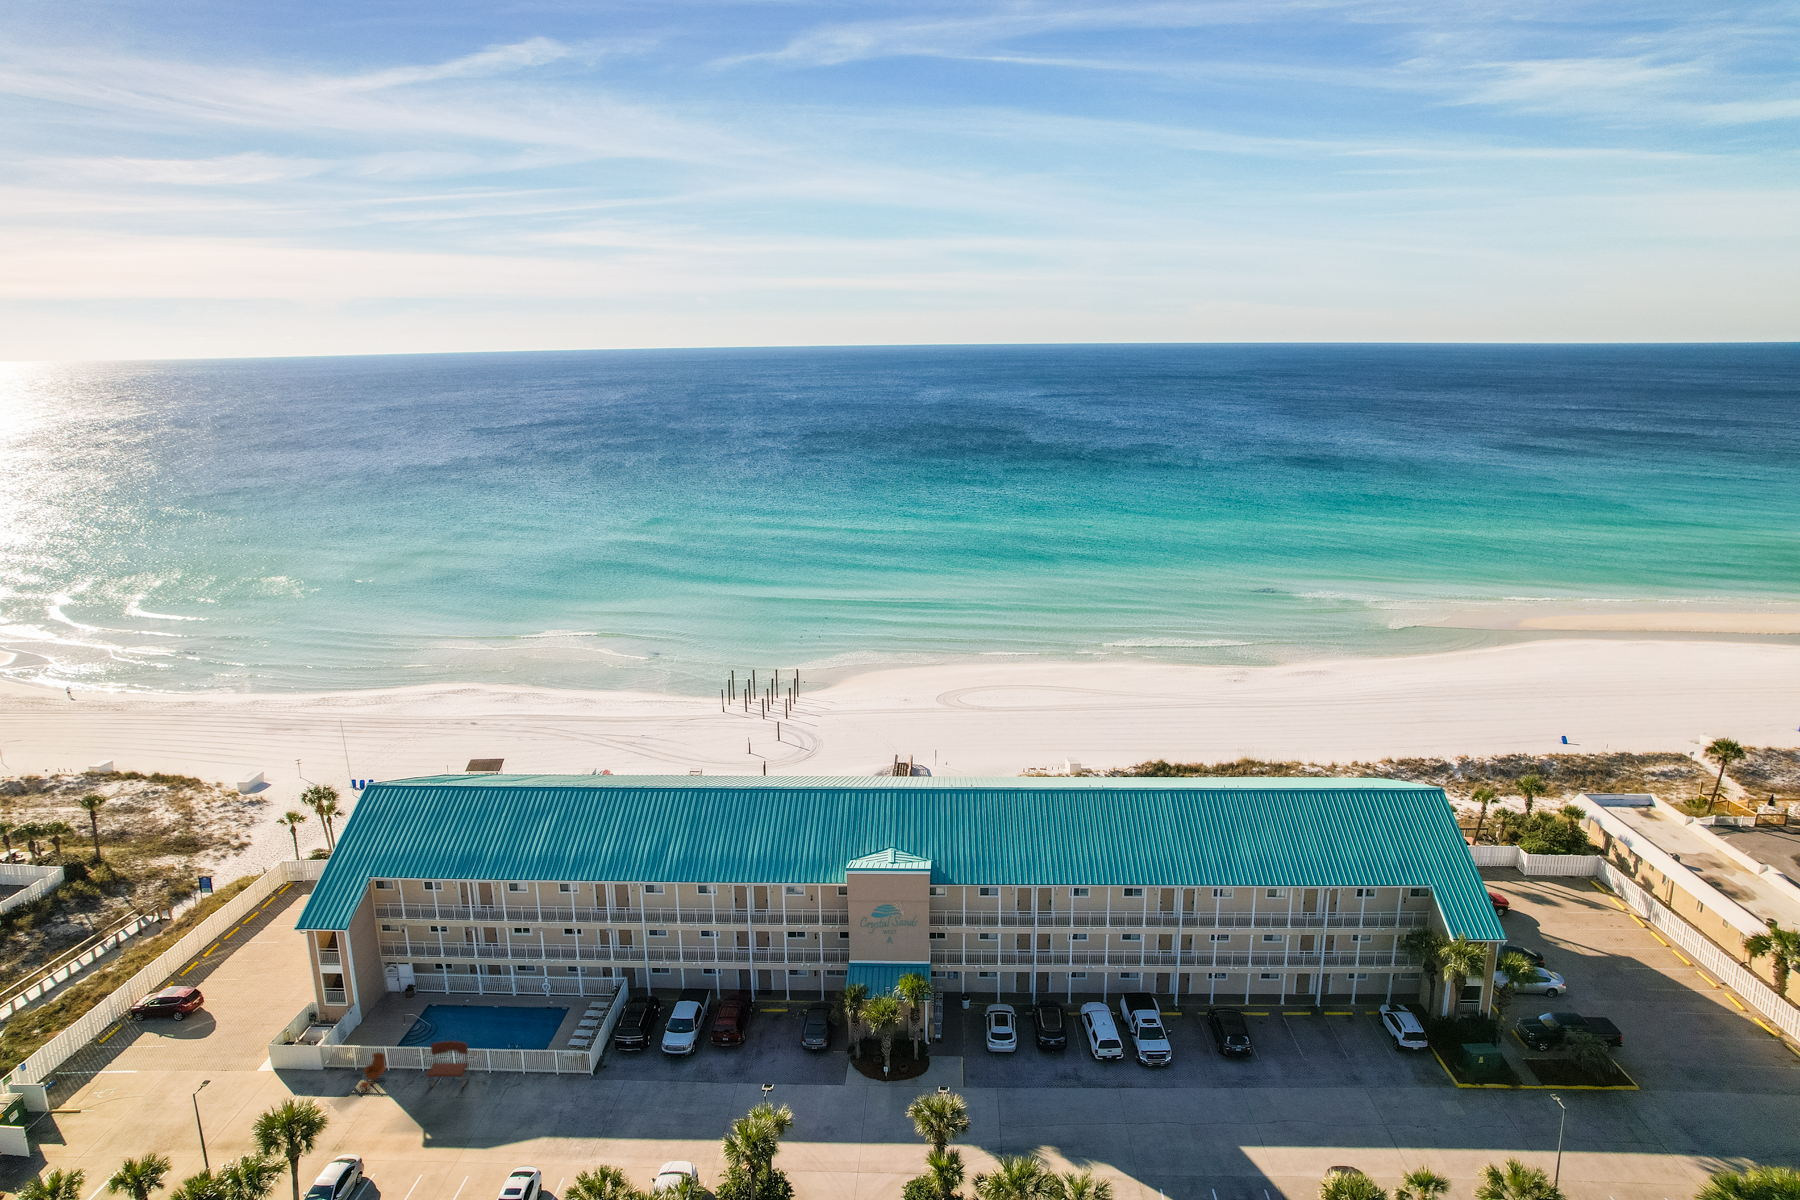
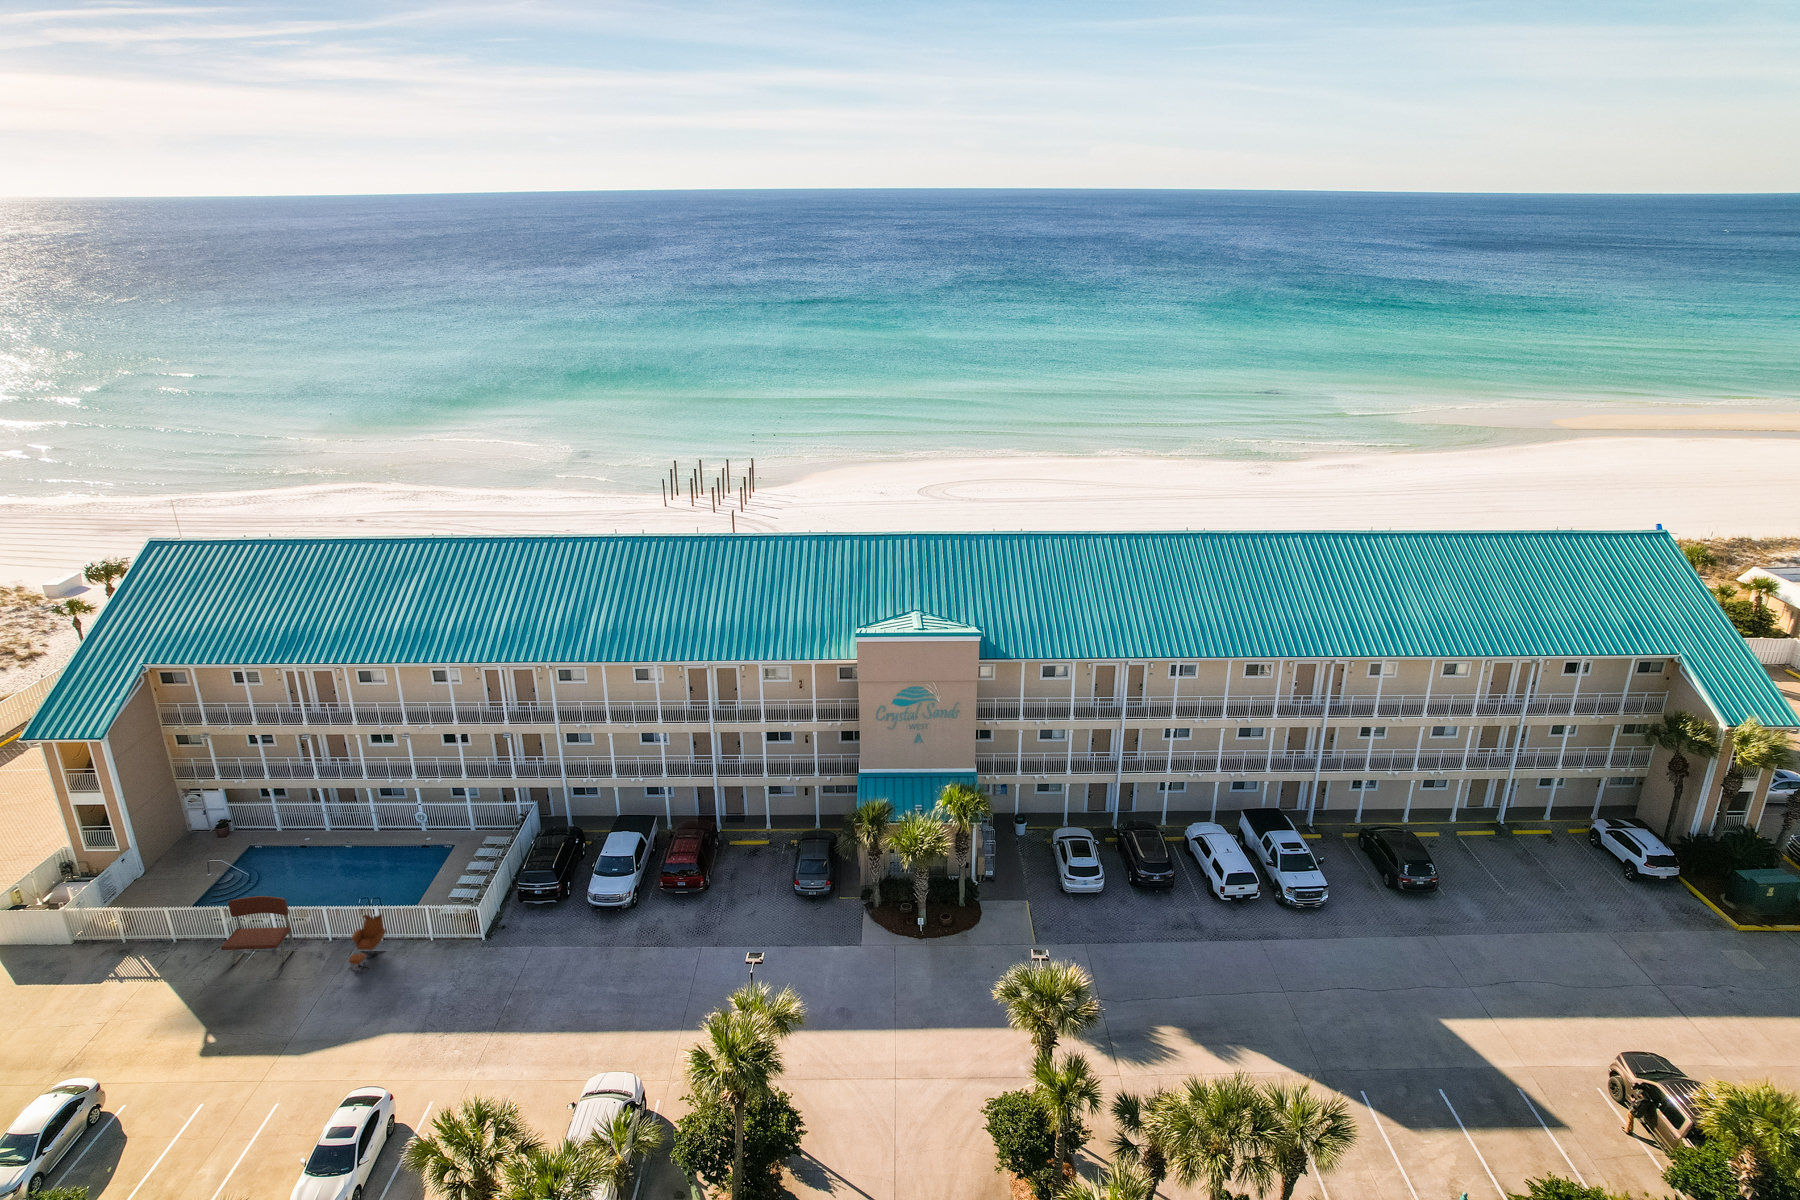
lounge chair: present [360,1053,386,1091] -> present [349,914,386,968]

